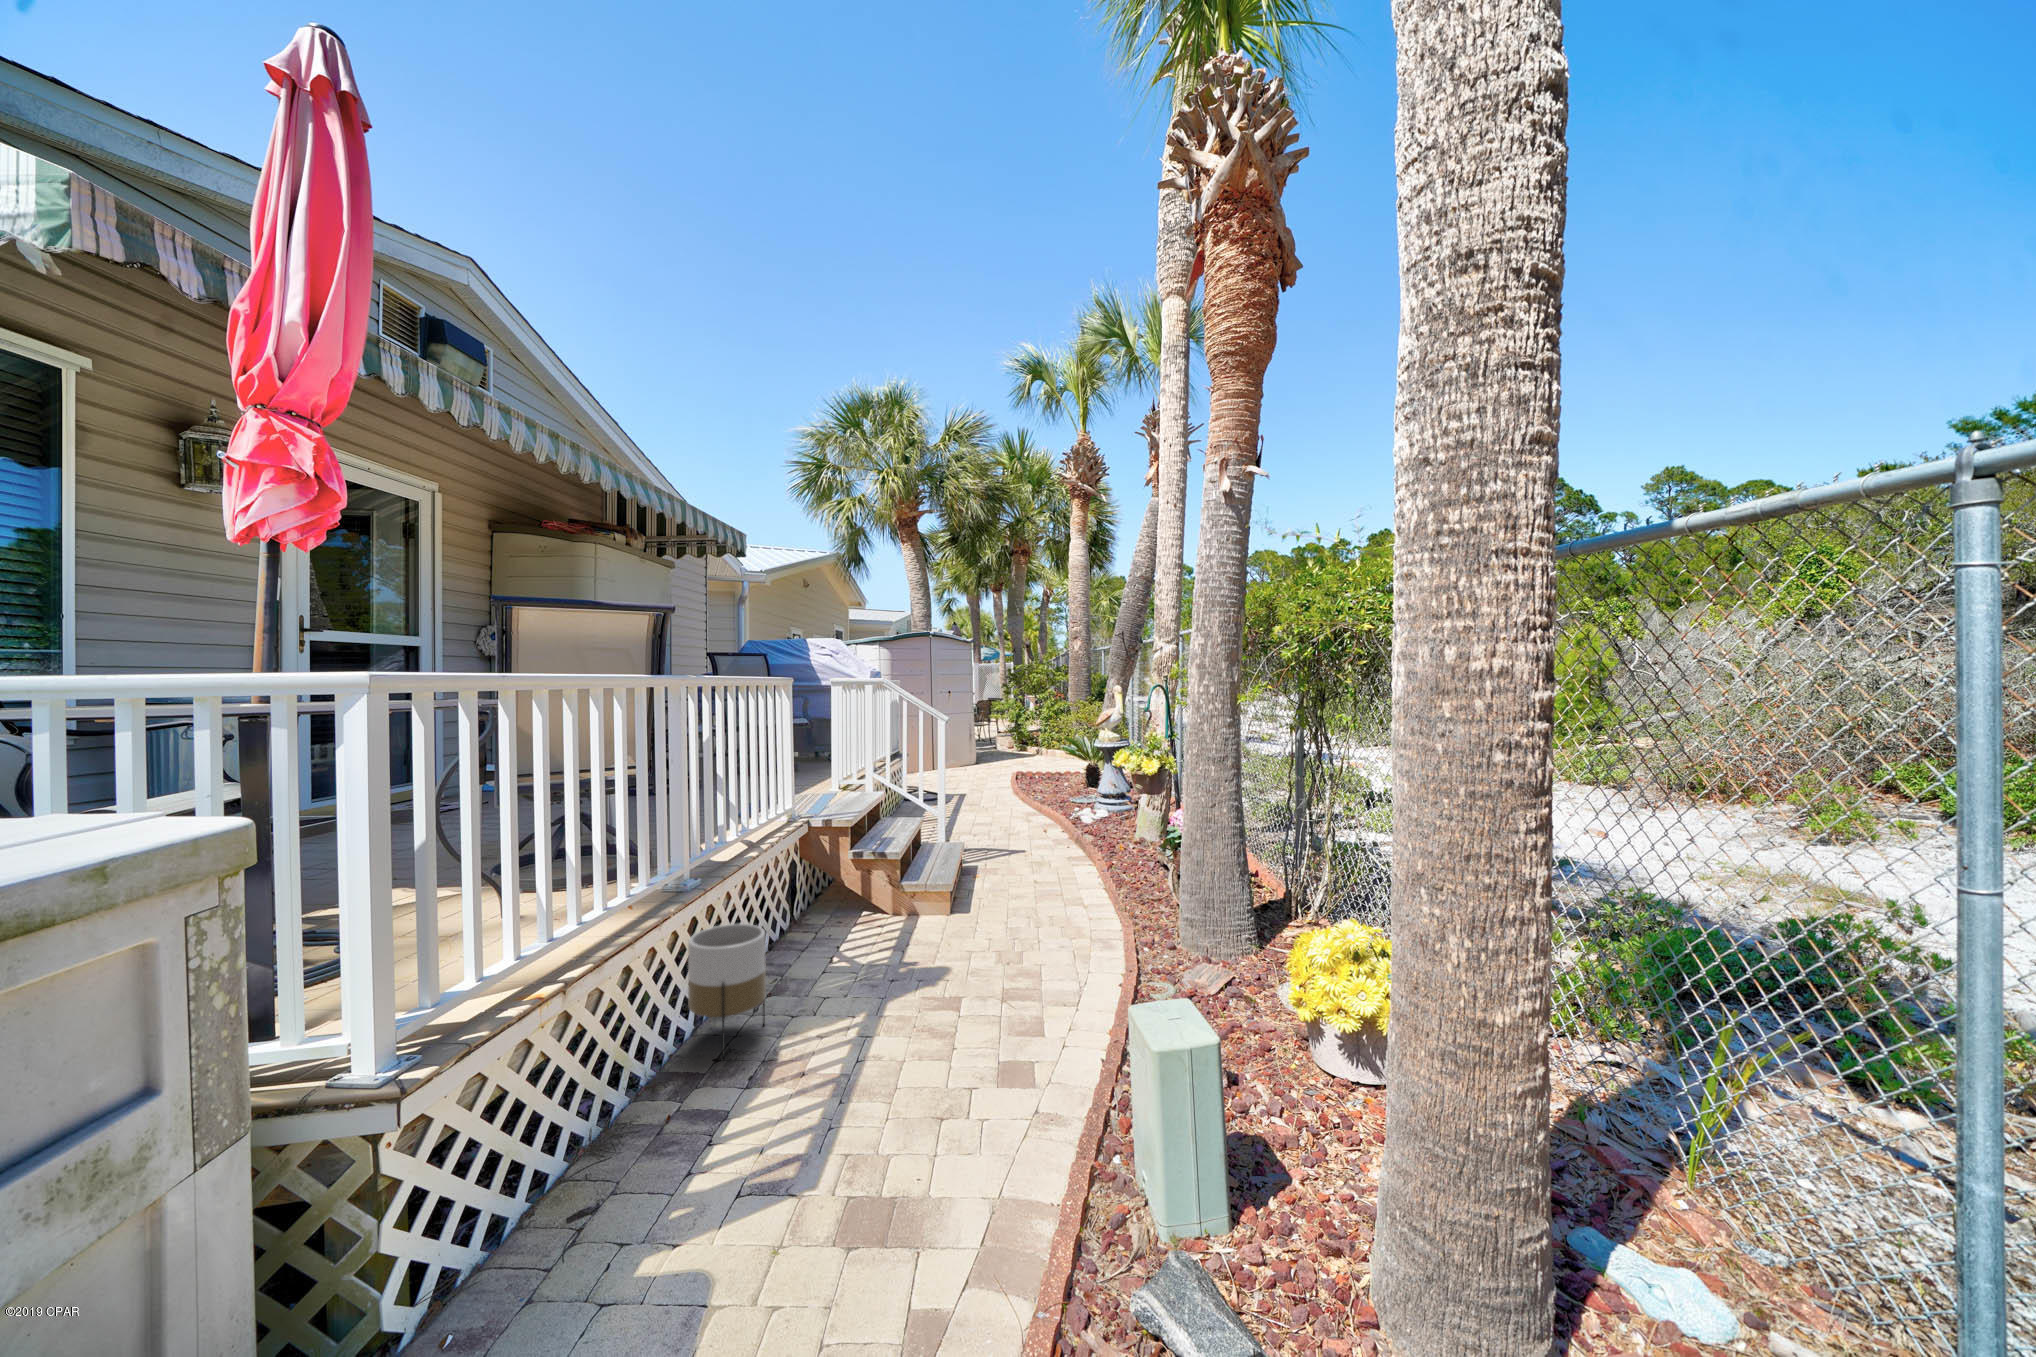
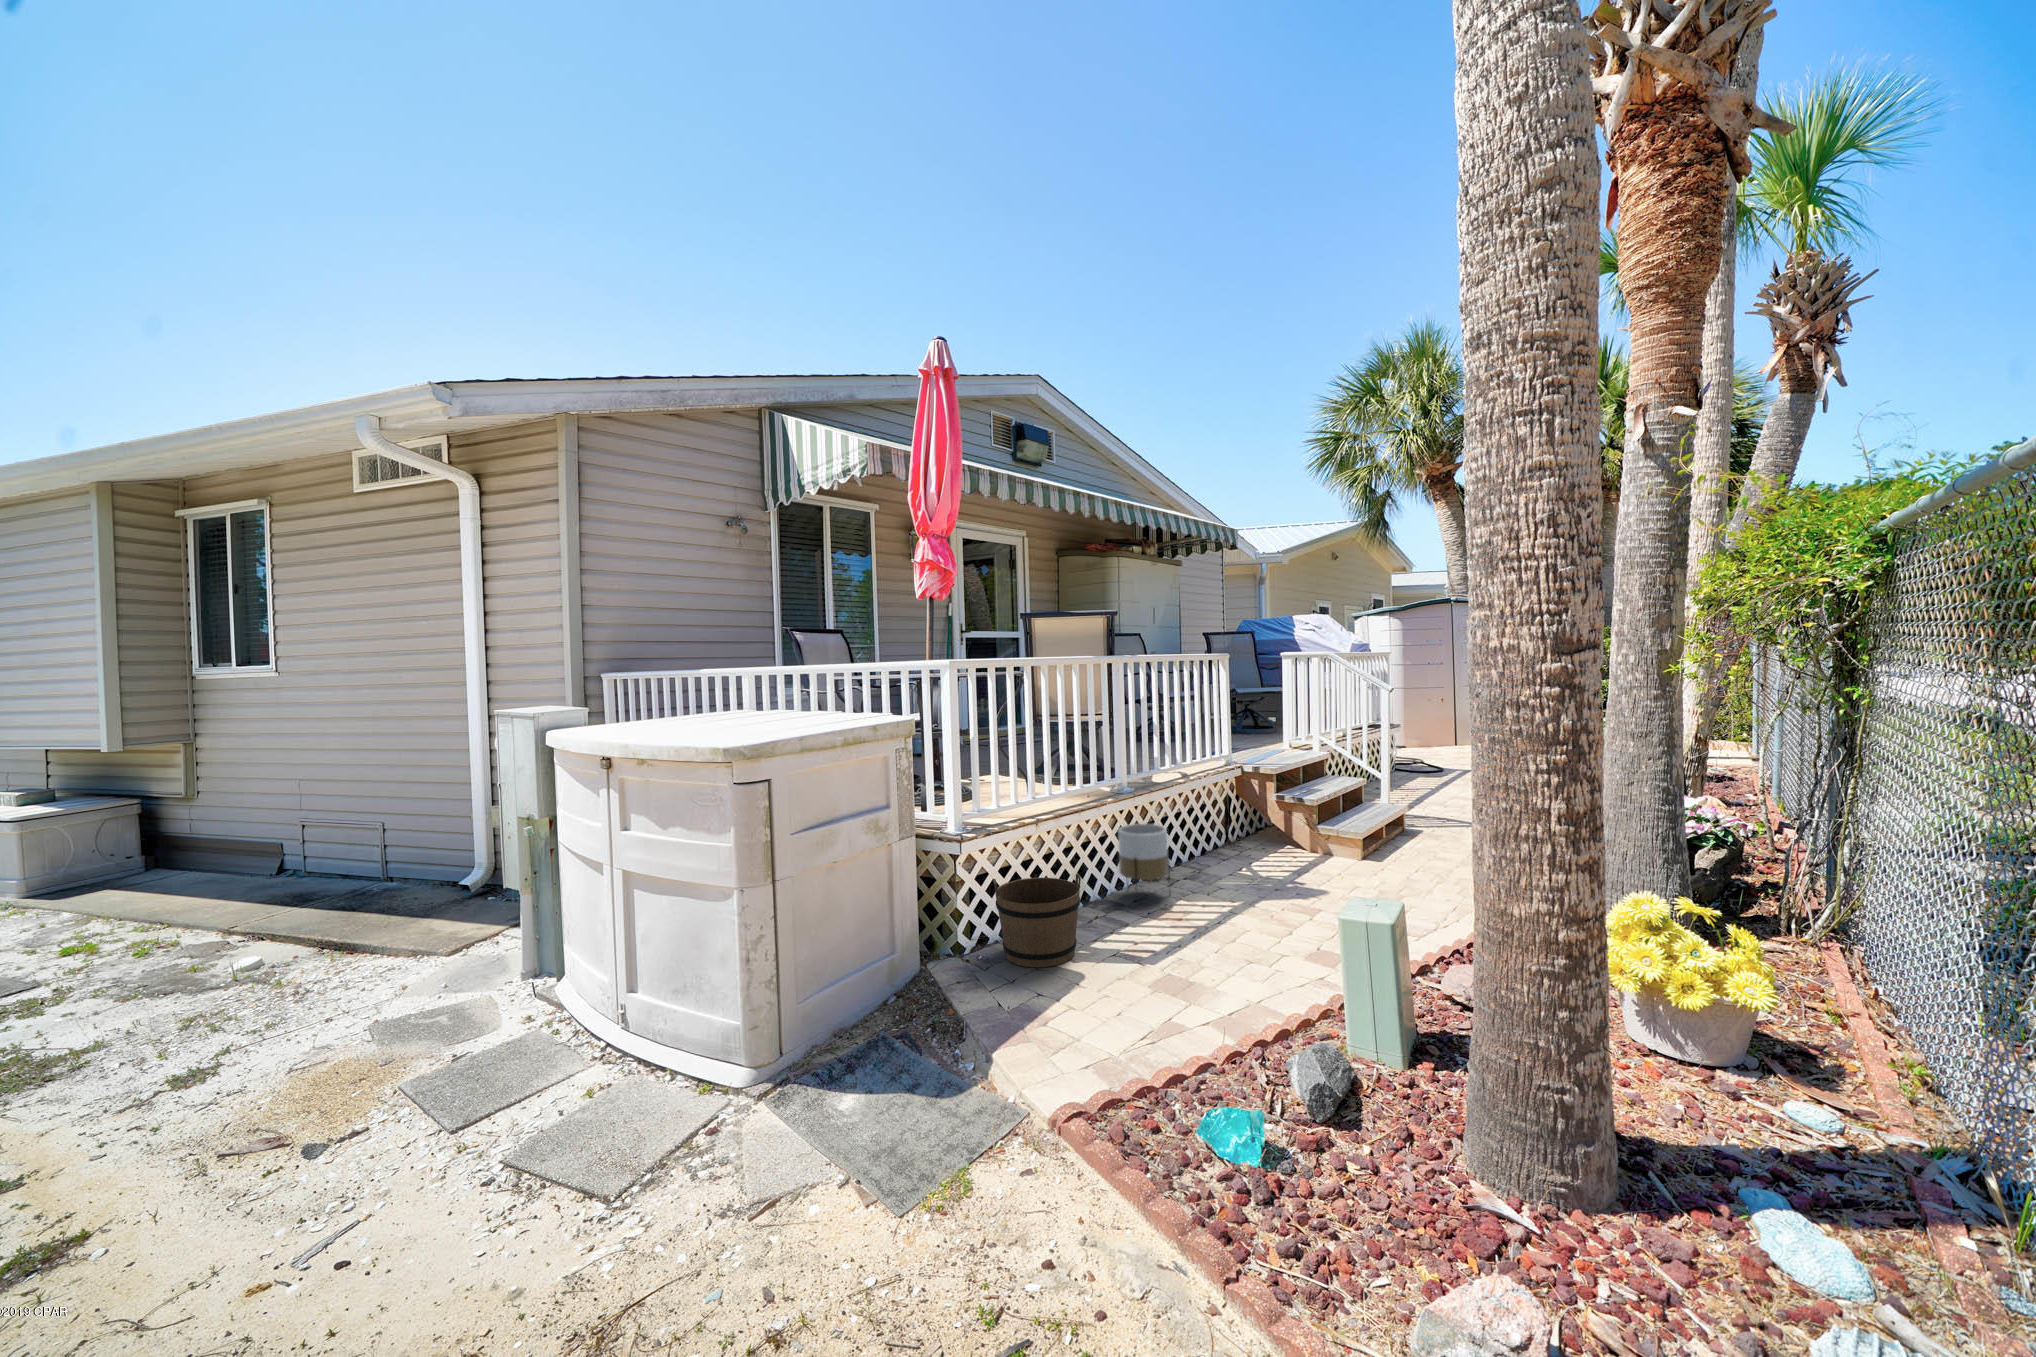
bucket: none [493,1048,679,1274] -> present [994,873,1081,967]

